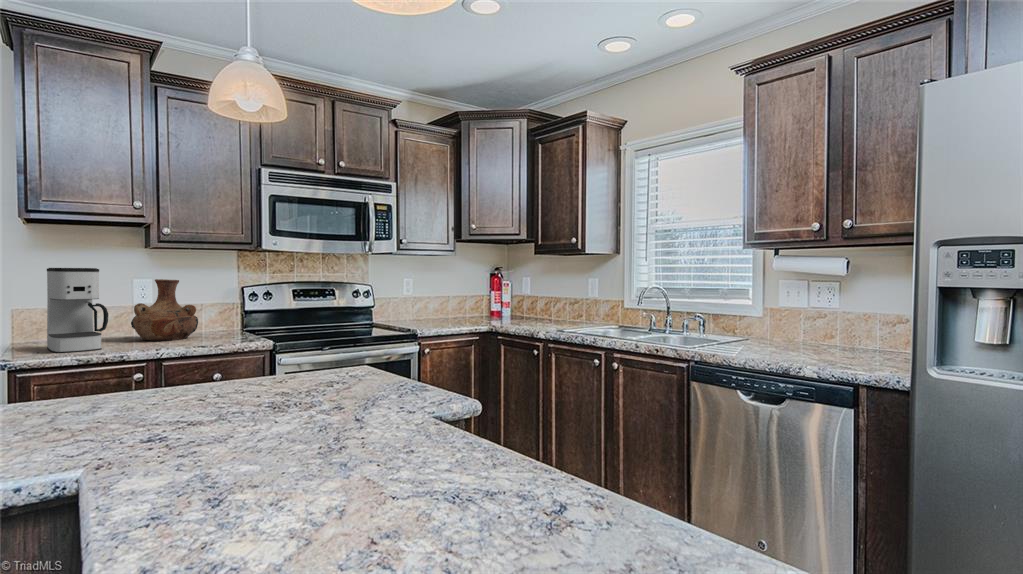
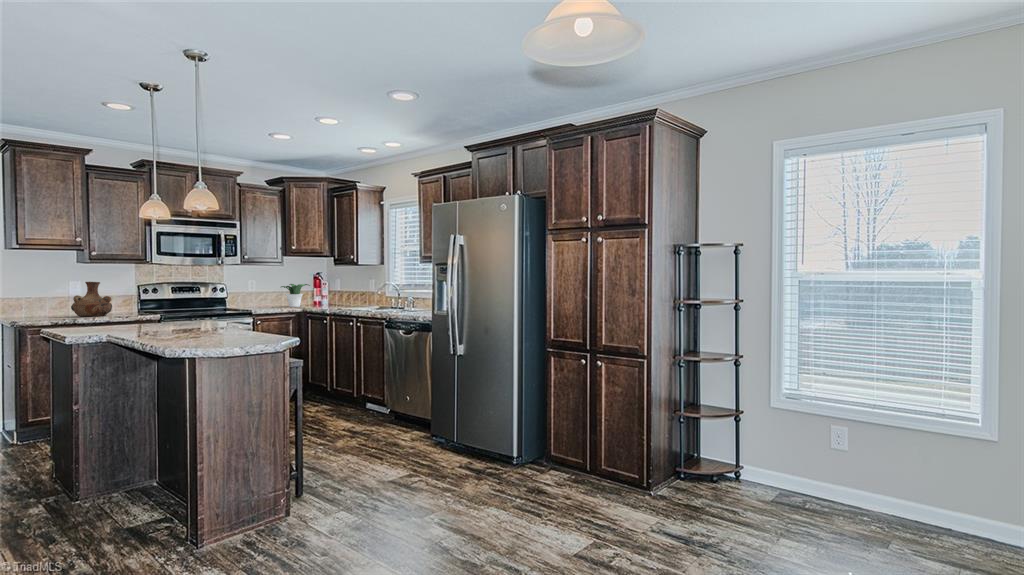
coffee maker: present [47,268,108,353] -> none [26,275,62,320]
potted plant: none [444,284,488,319] -> present [281,284,310,307]

